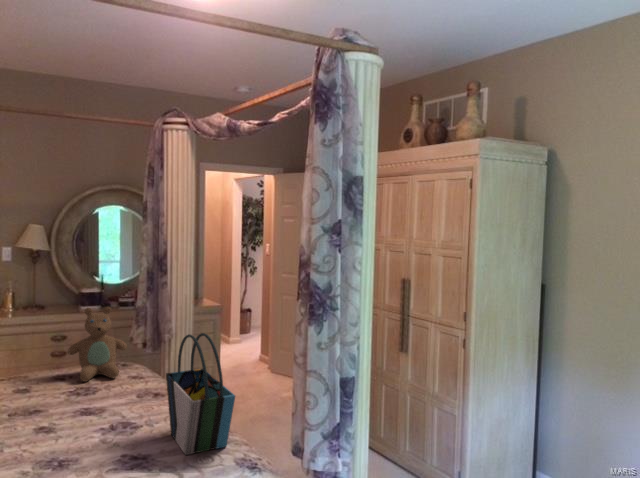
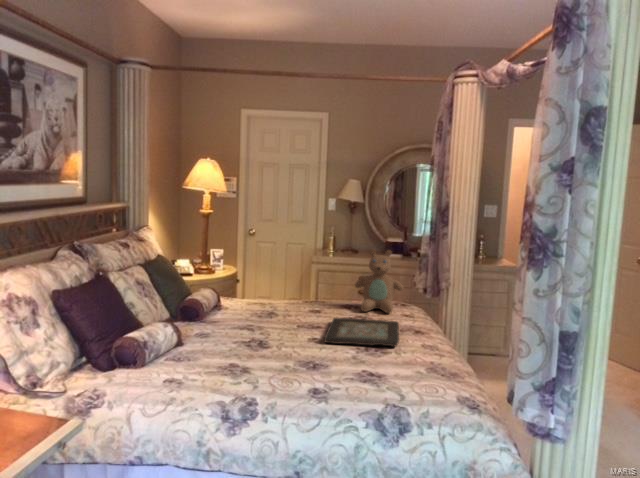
tote bag: present [166,333,235,455] -> none [412,274,463,386]
decorative tray: none [52,386,147,432] -> present [324,318,399,346]

